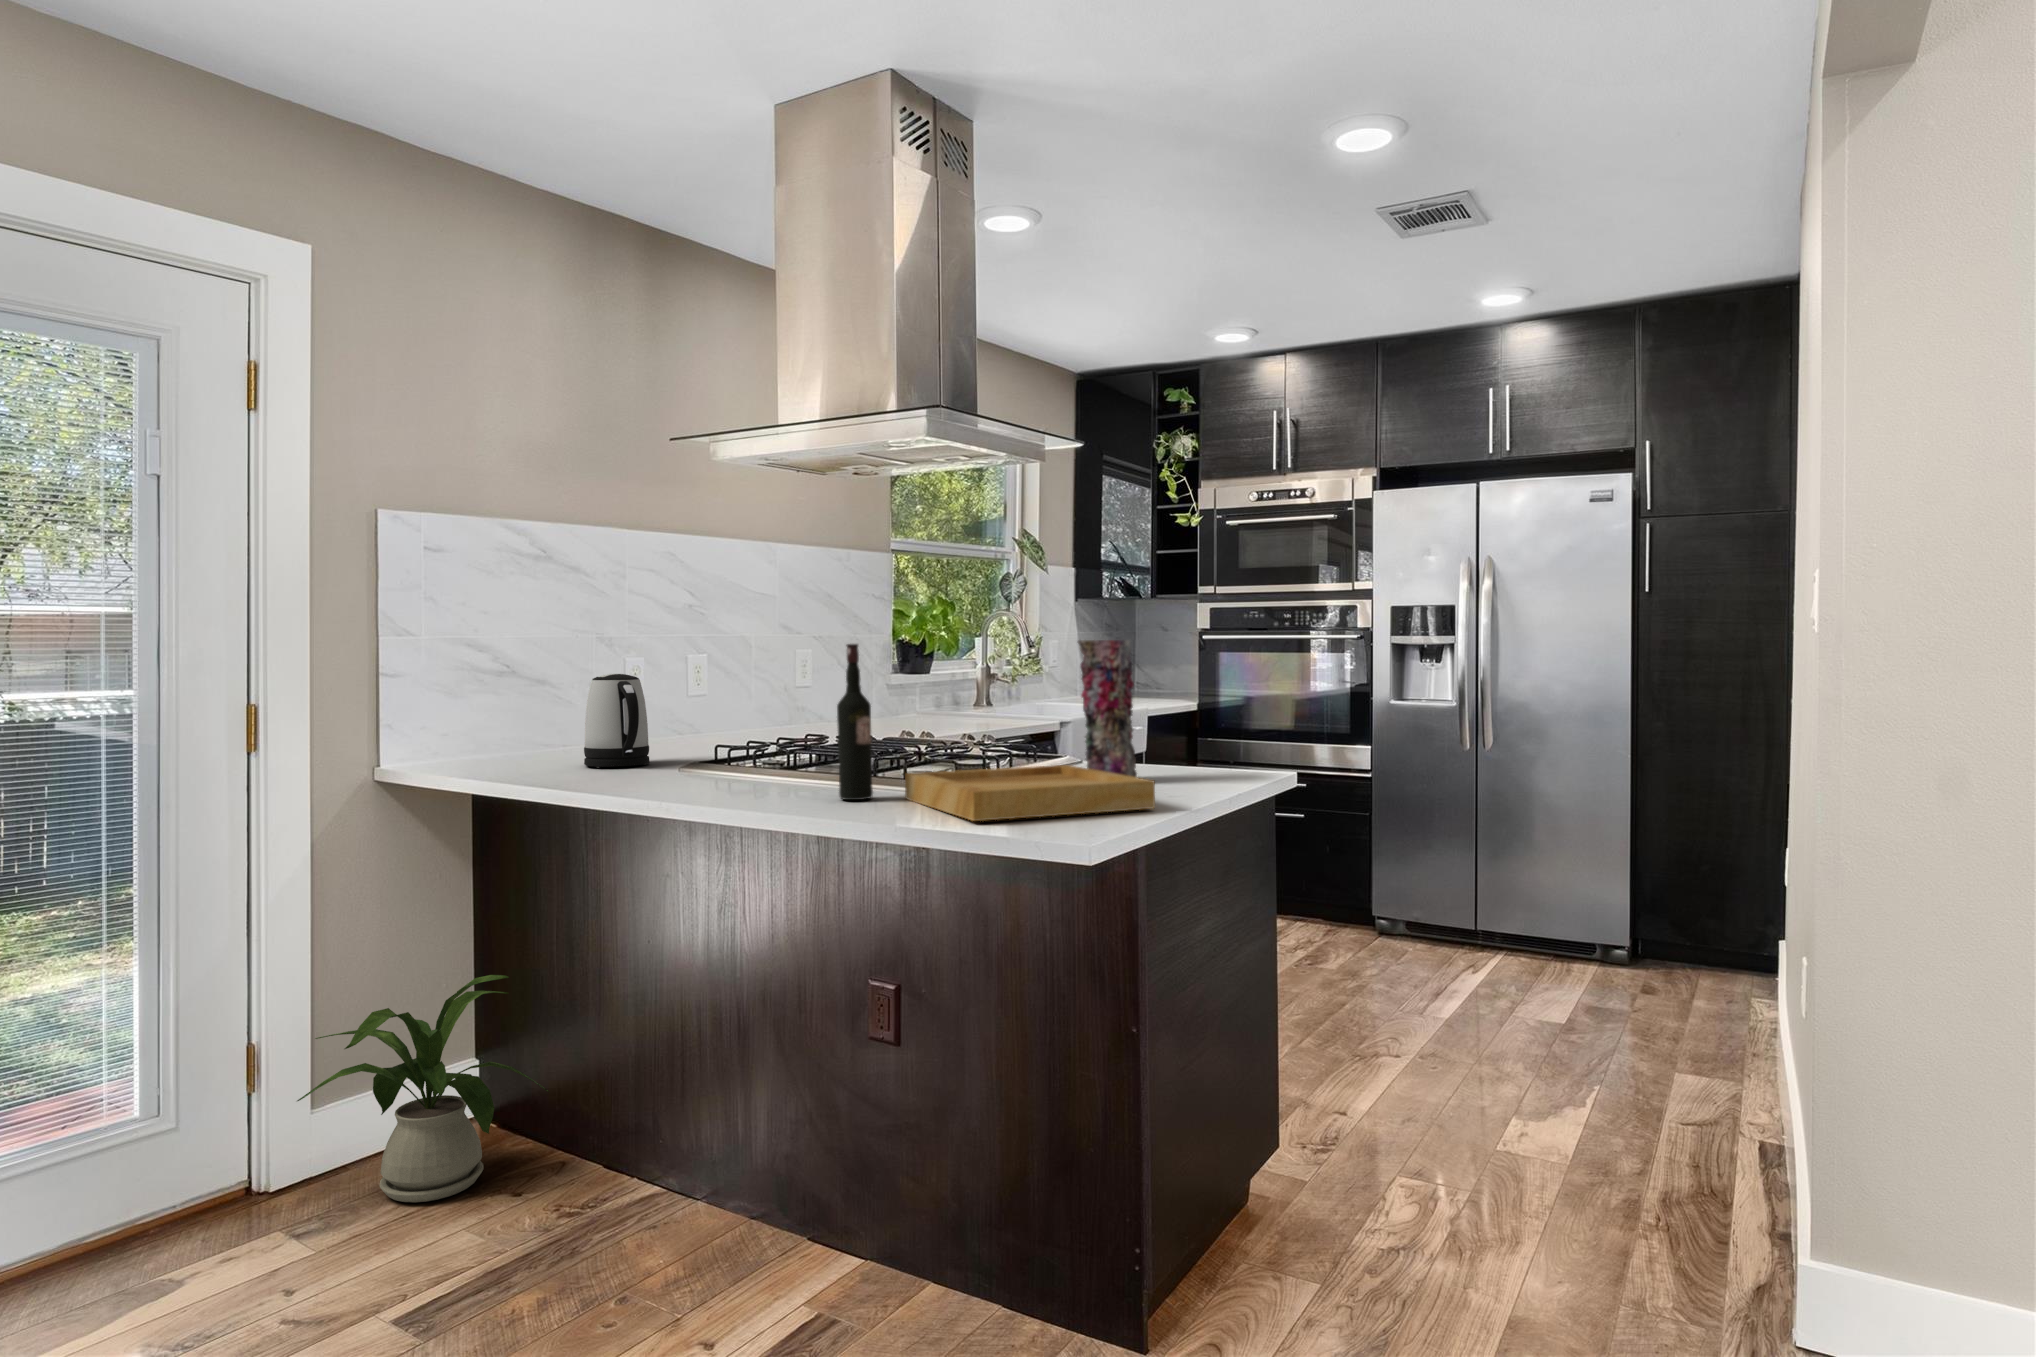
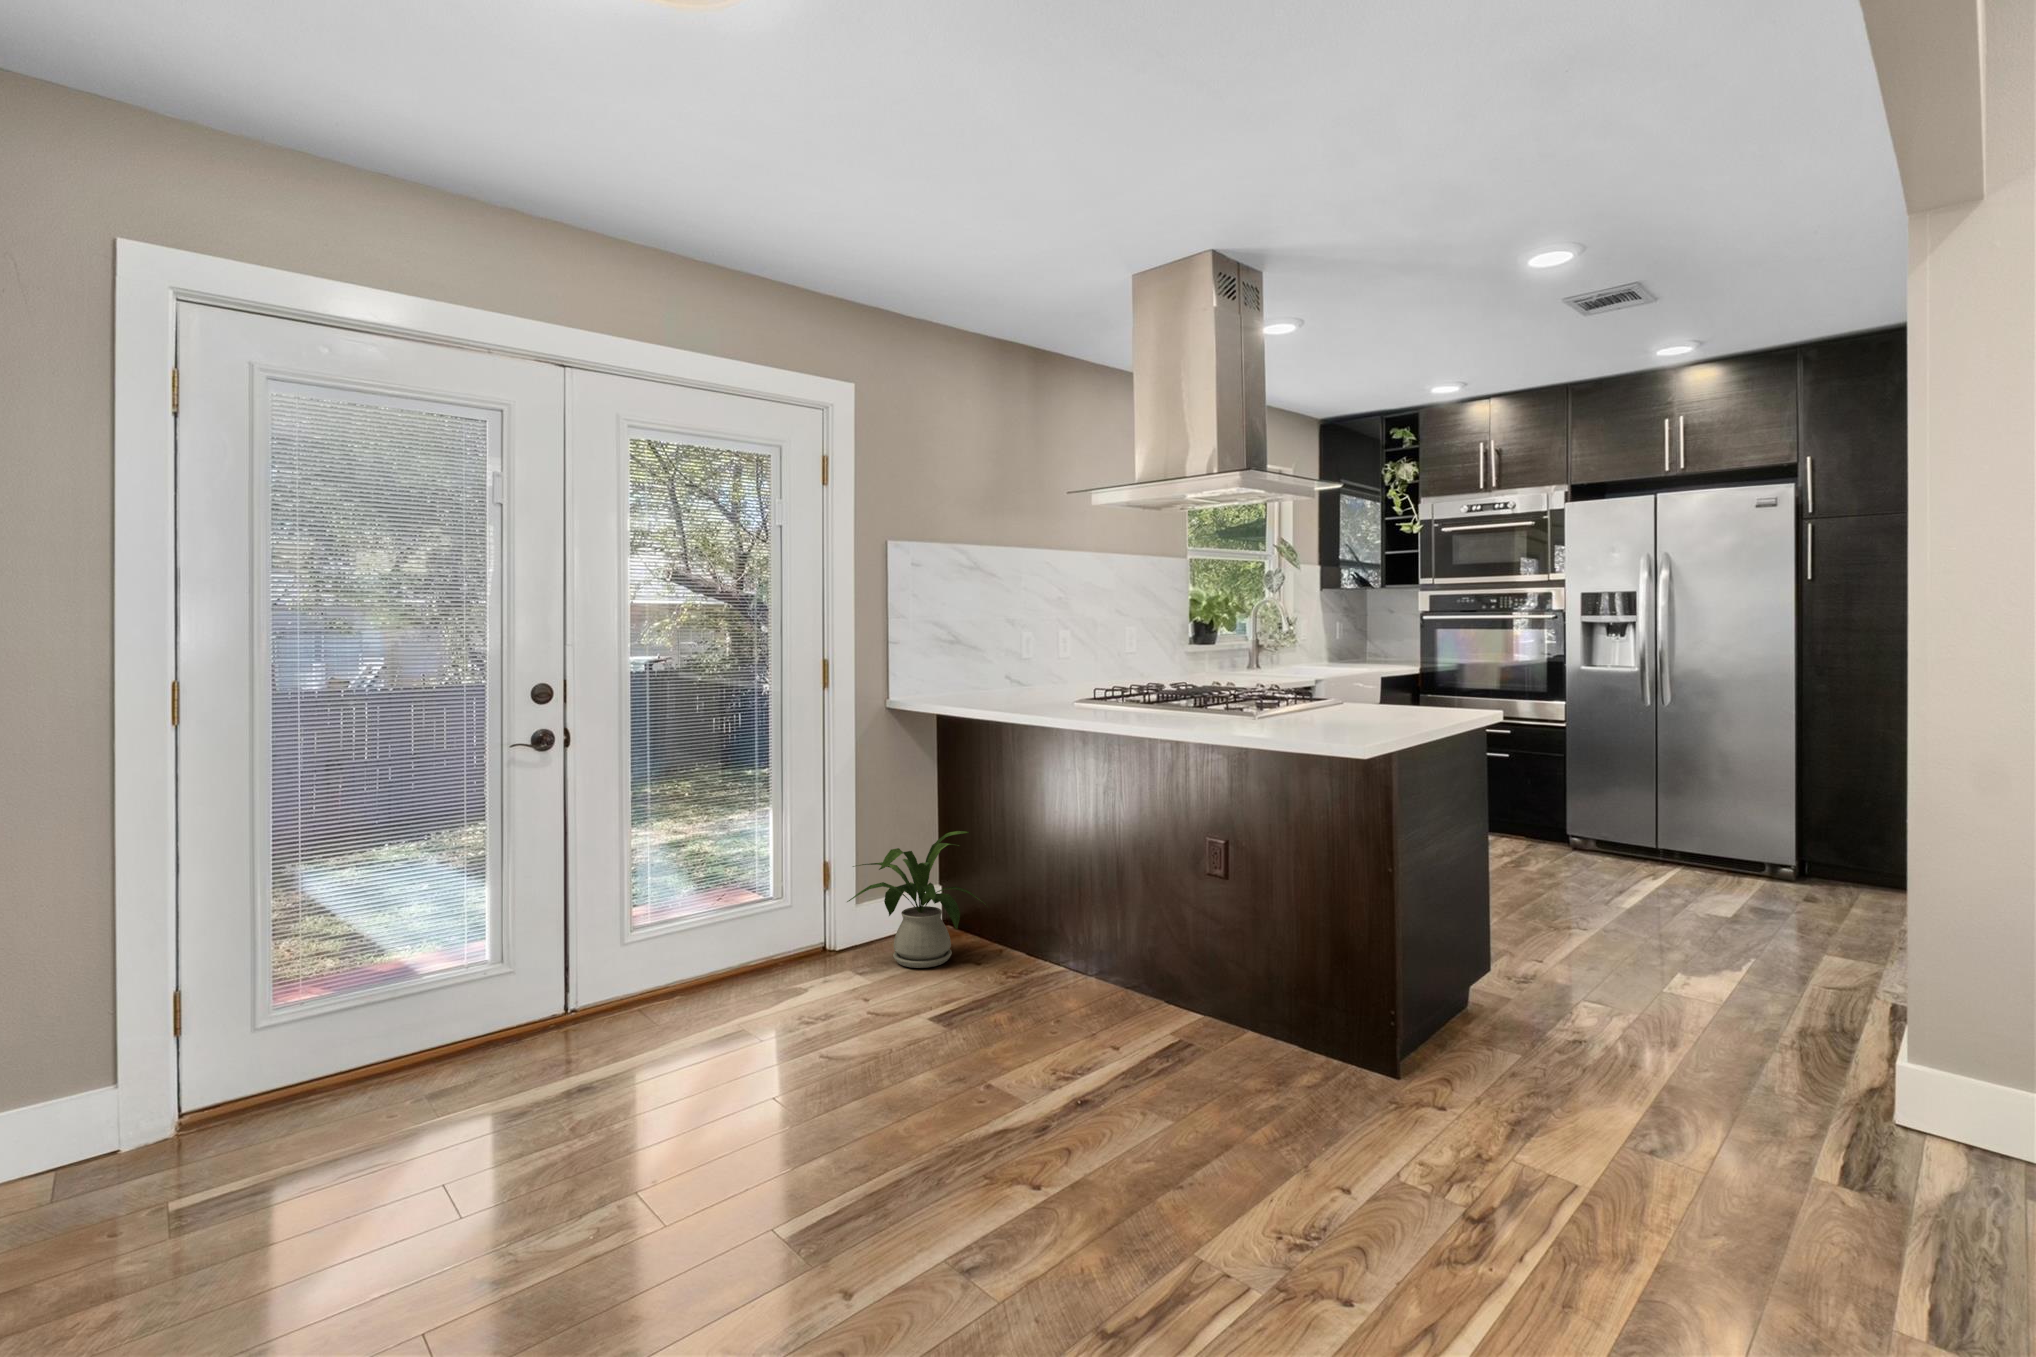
vase: present [1078,640,1137,777] -> none [1345,617,1388,714]
wine bottle: present [837,644,873,800] -> none [1187,620,1210,721]
kettle: present [584,674,649,768] -> none [1006,643,1047,703]
tray: present [905,765,1155,821] -> none [1231,701,1407,731]

